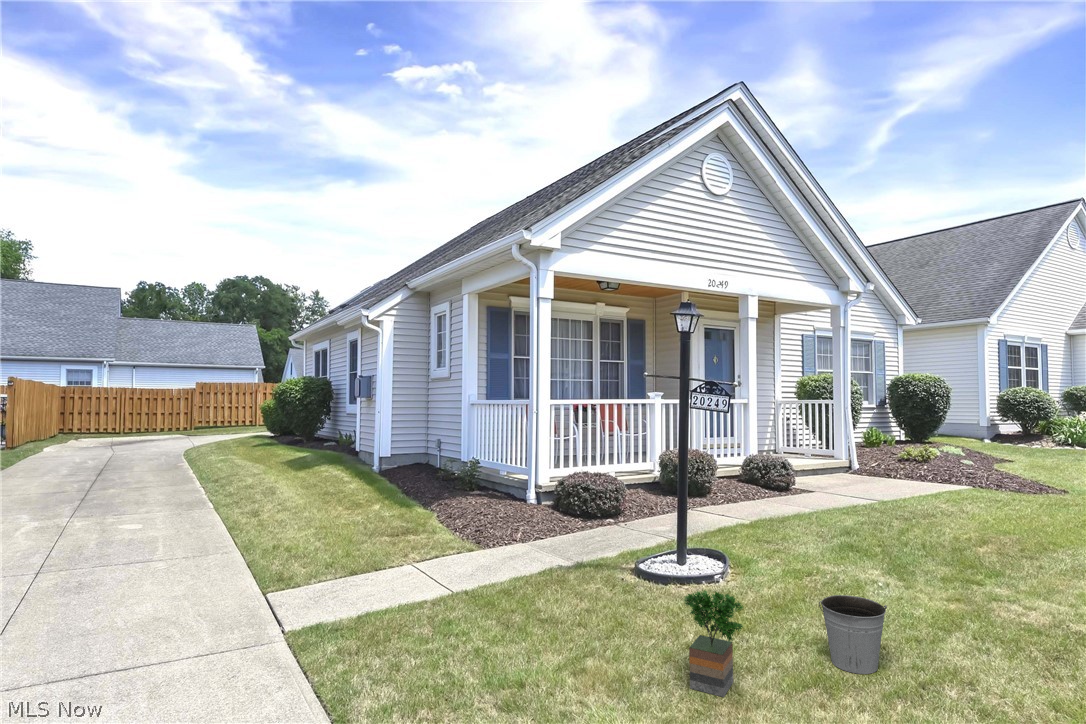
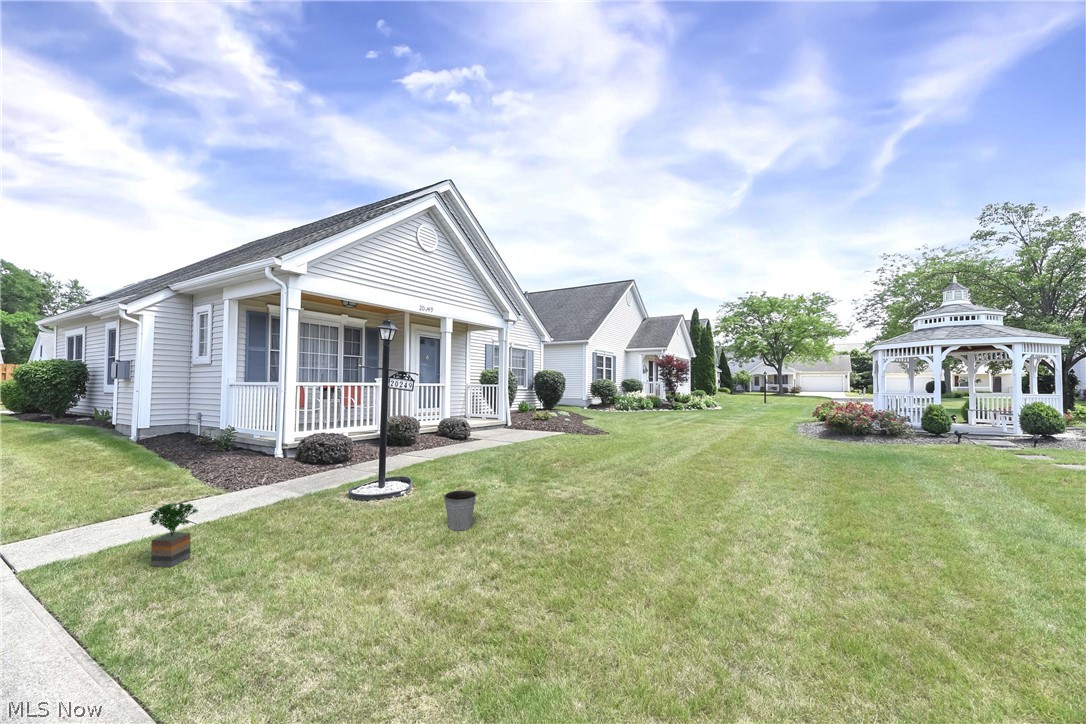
potted tree: present [684,590,743,697] -> present [150,503,198,567]

